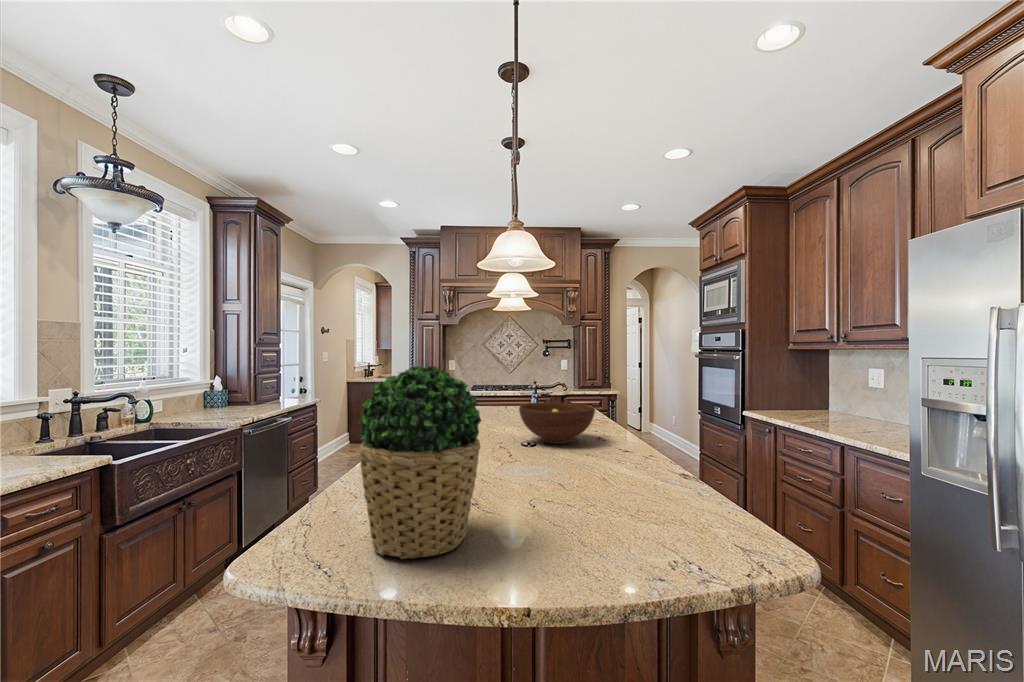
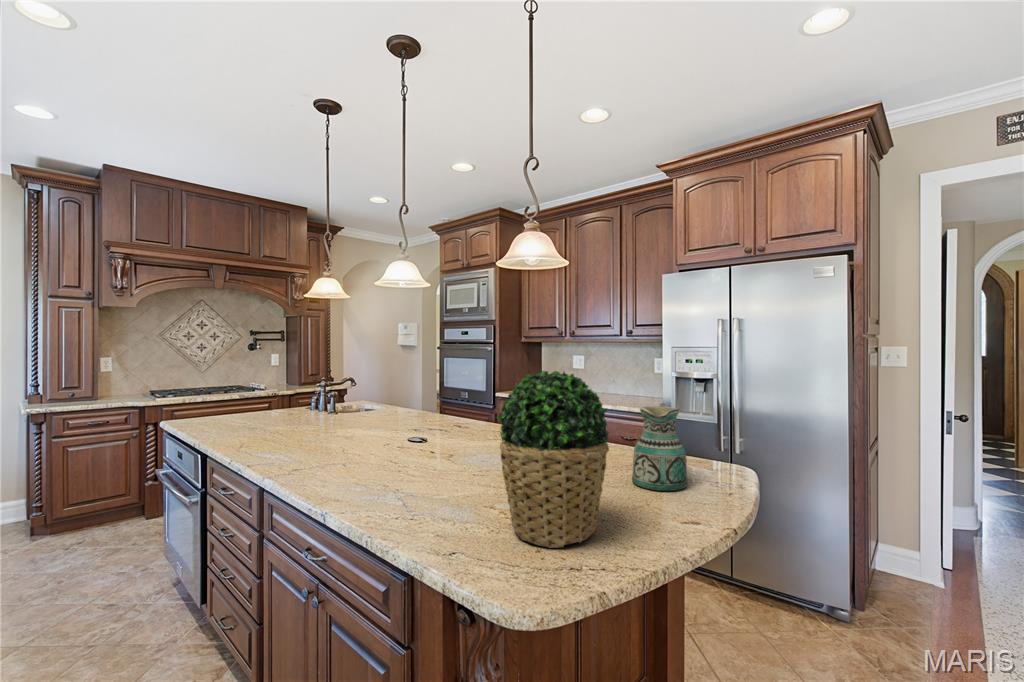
fruit bowl: present [519,402,595,444] -> none [396,400,471,441]
ceramic pitcher: none [619,426,709,556] -> present [632,403,687,491]

